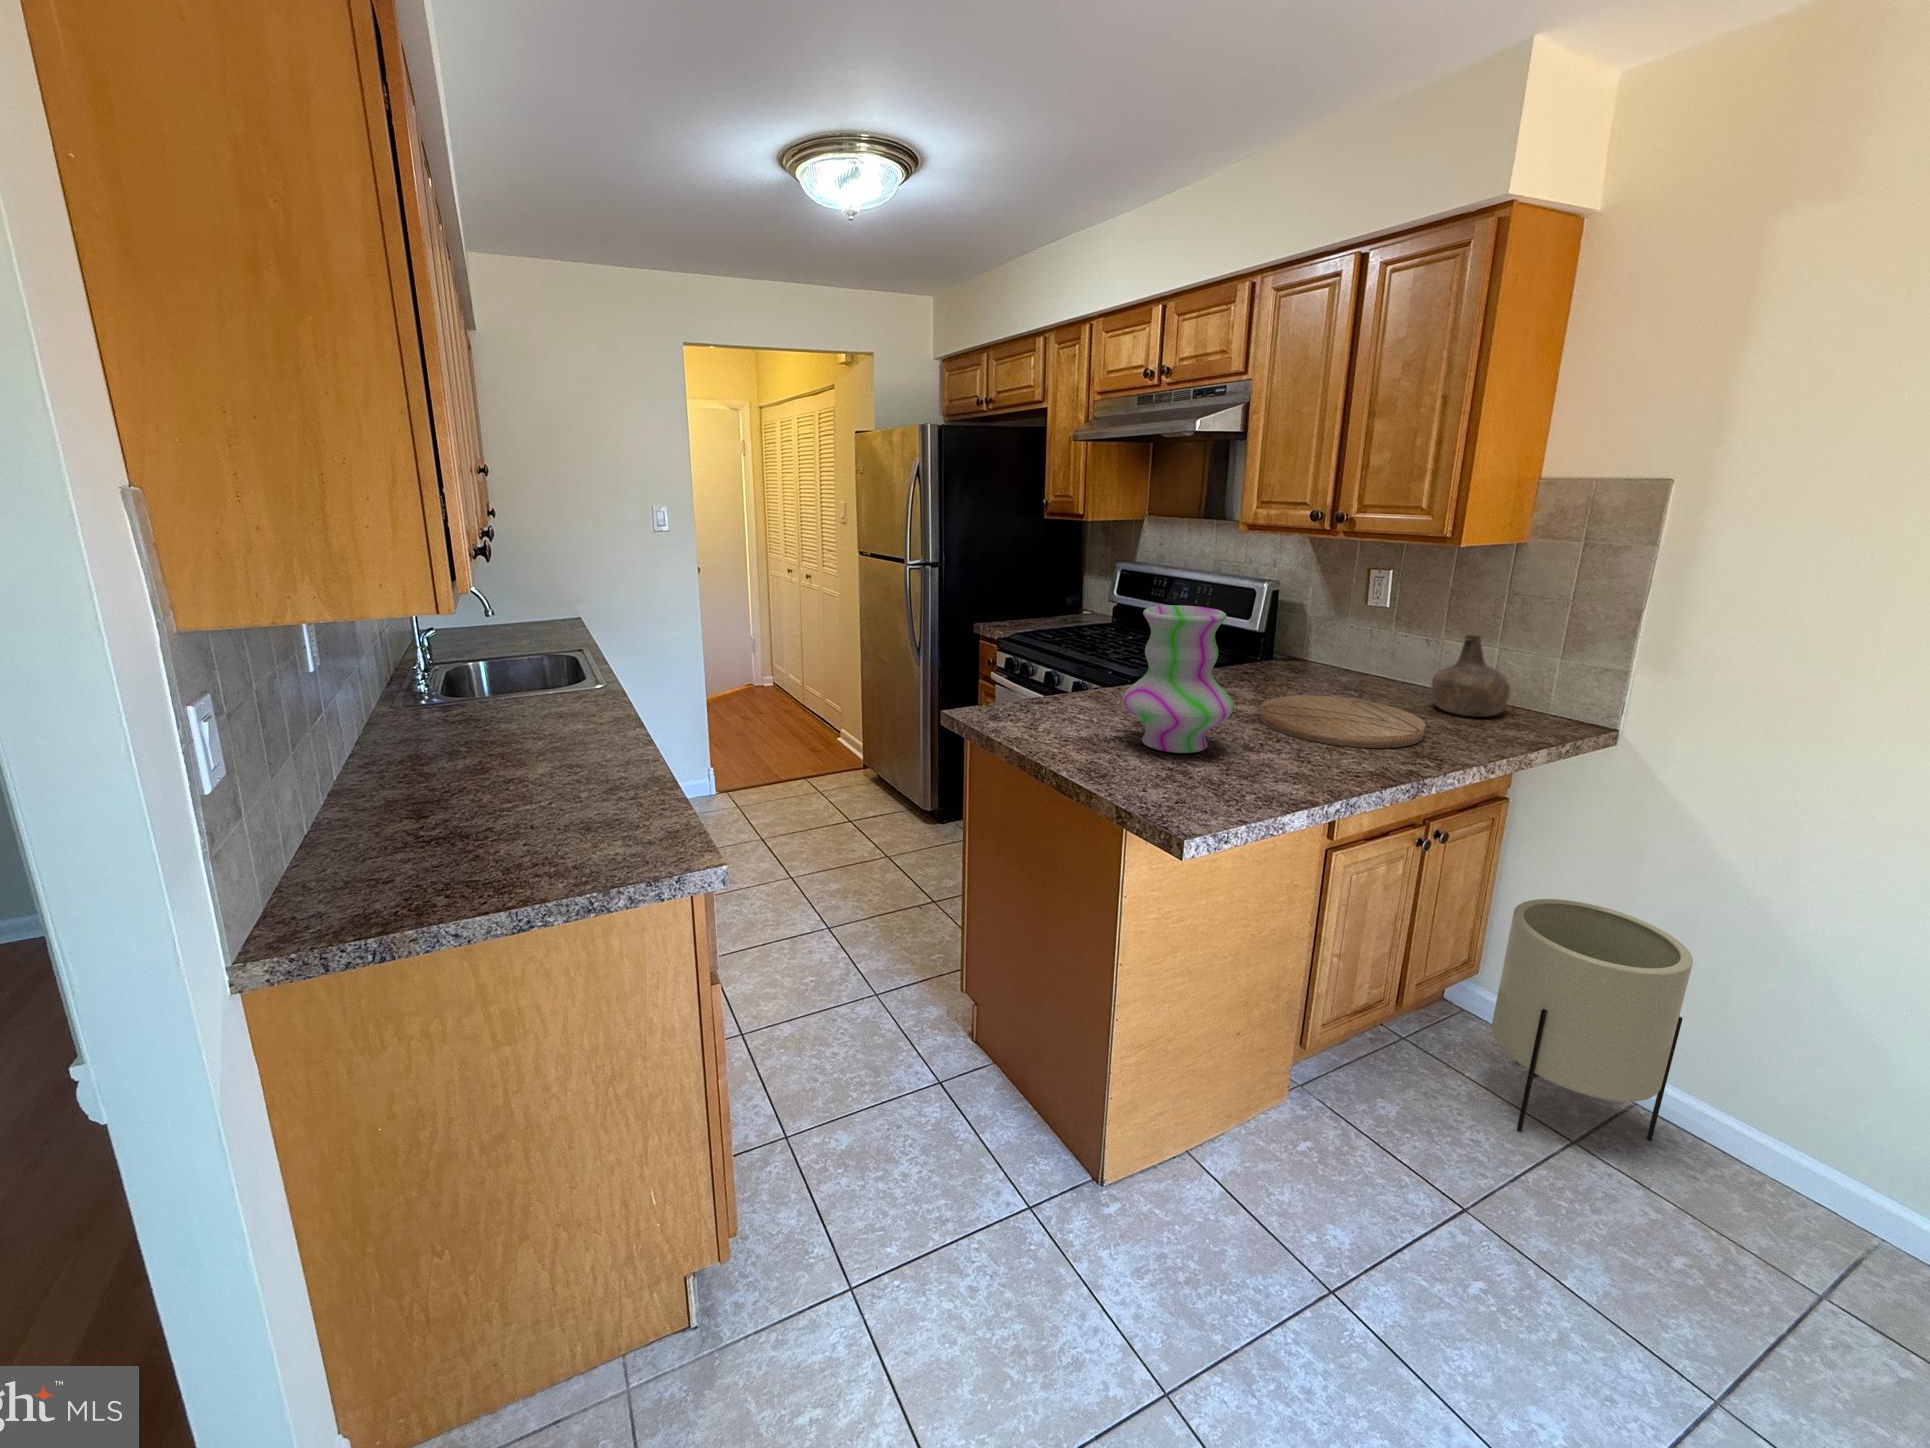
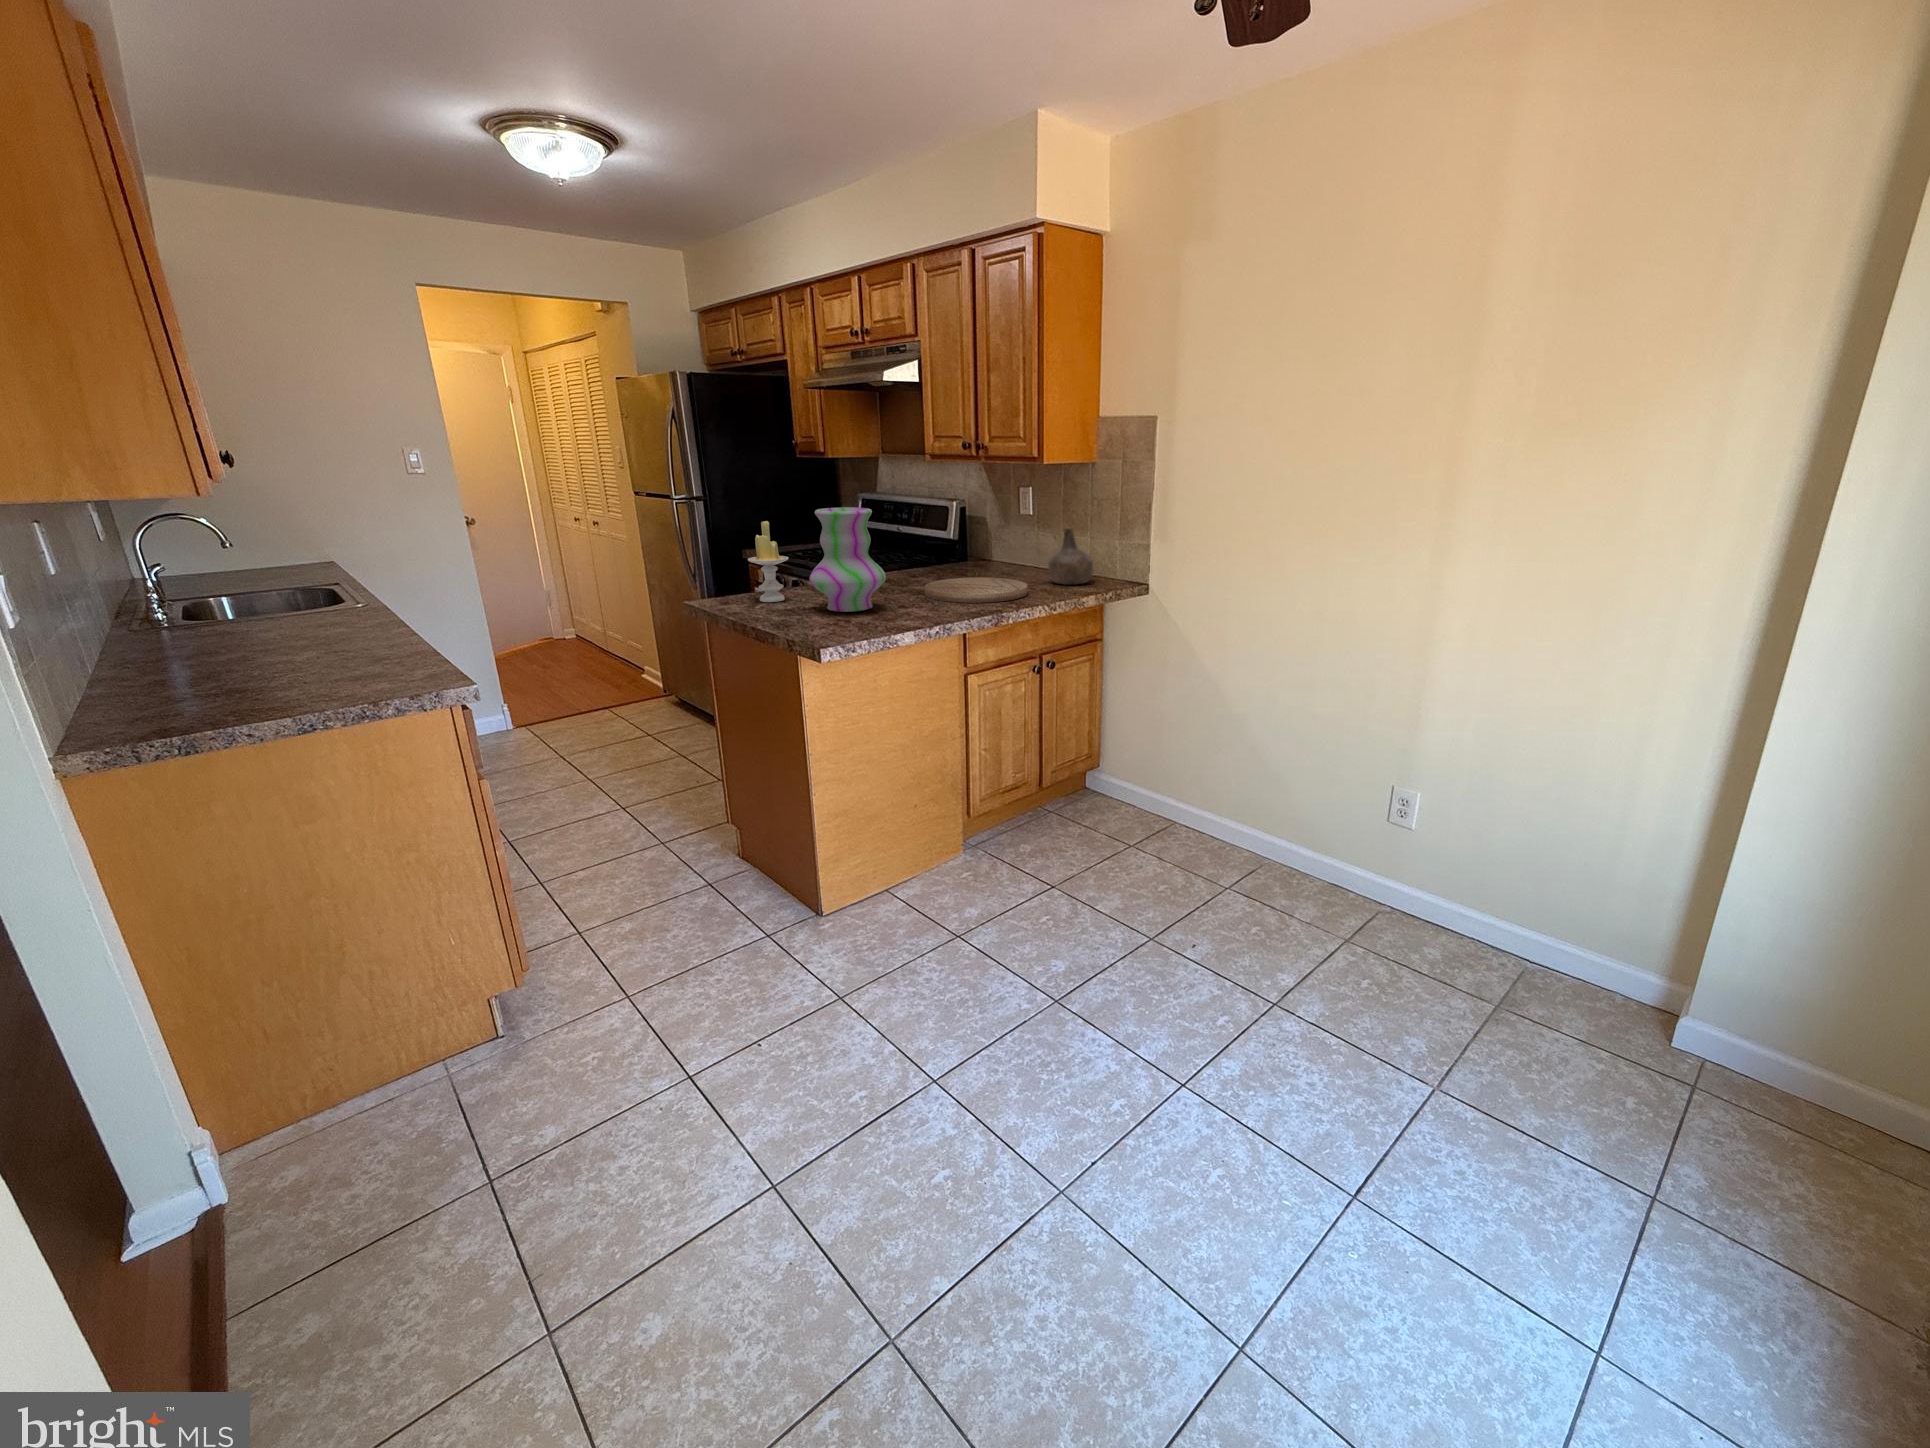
candle: none [1032,615,1085,721] -> present [748,521,788,602]
planter: present [1492,899,1693,1140] -> none [1094,702,1185,850]

